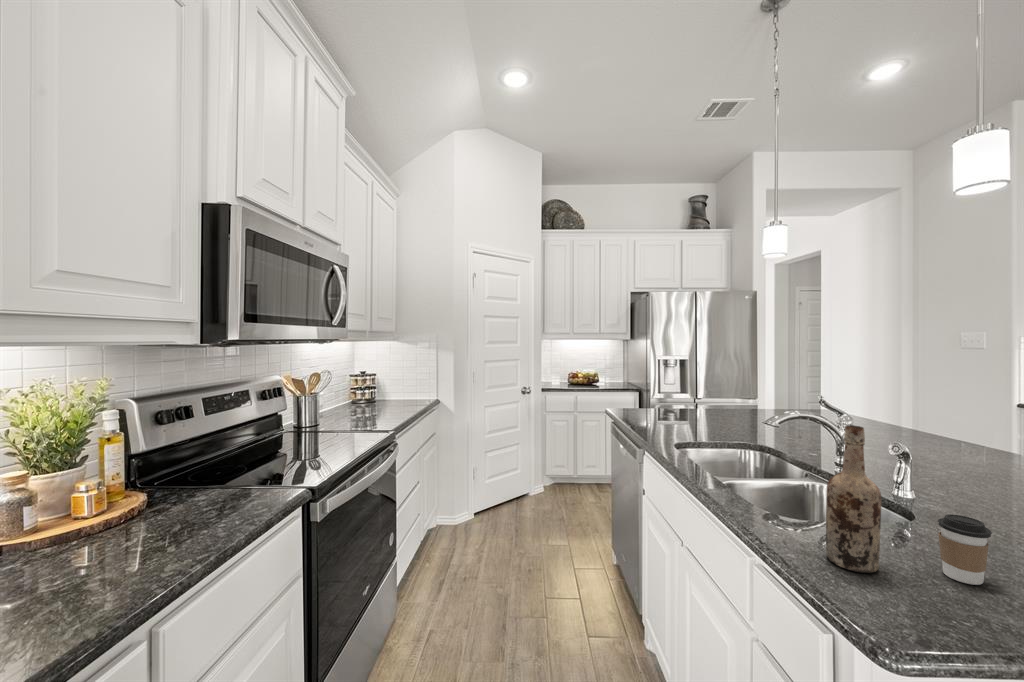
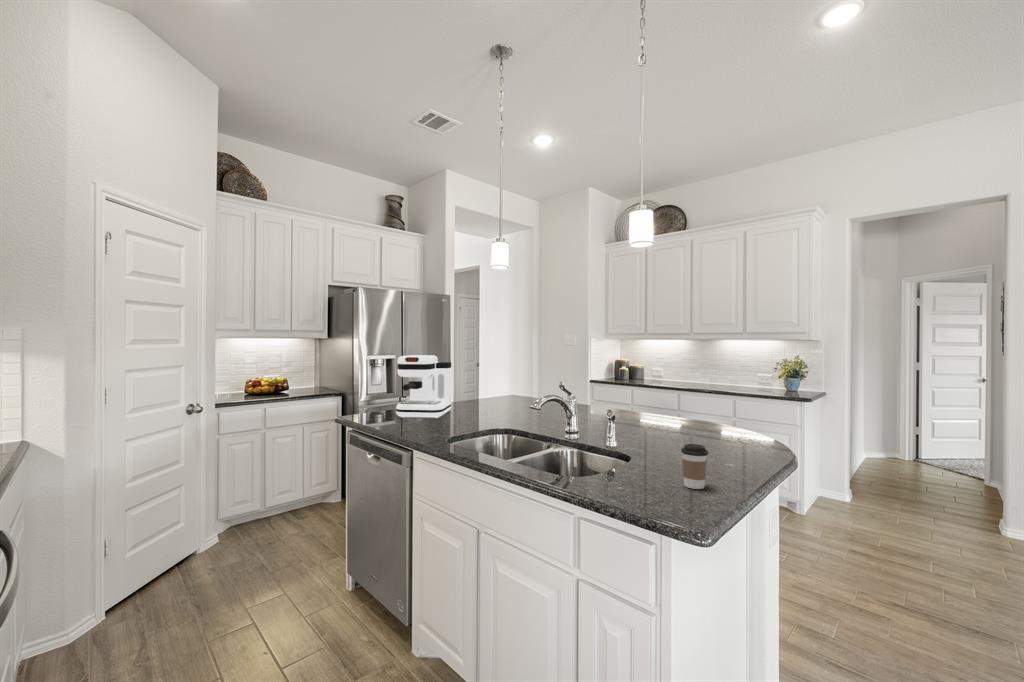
coffee maker: none [656,360,716,424] -> present [396,355,451,418]
wine bottle: present [826,425,881,573] -> none [628,388,663,501]

